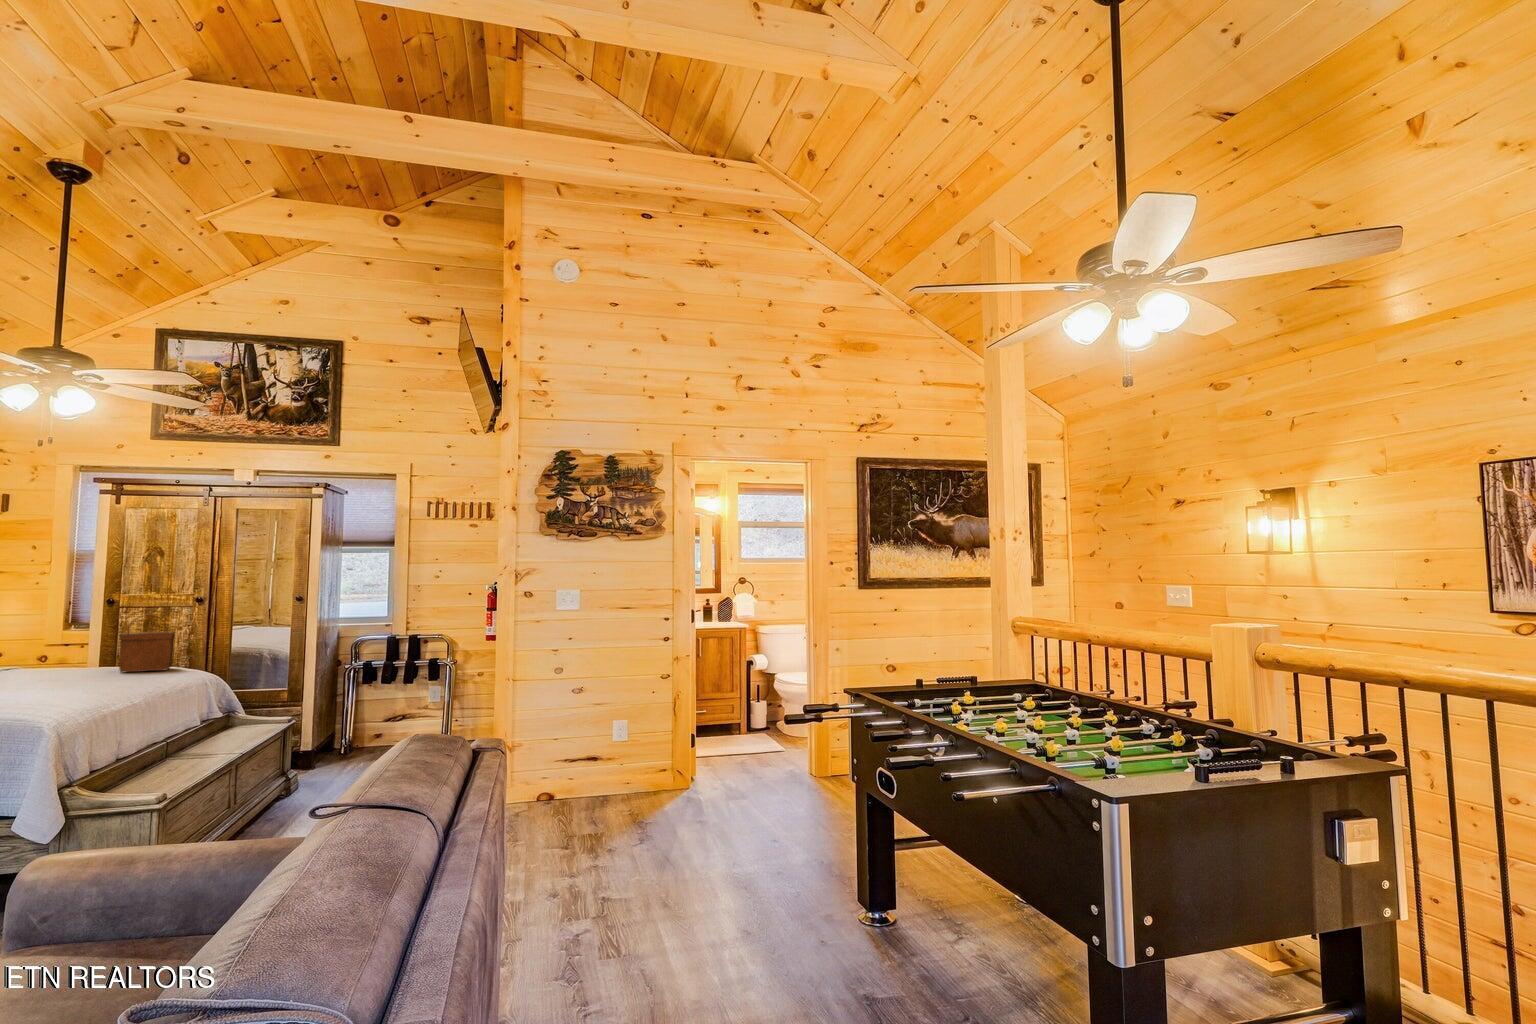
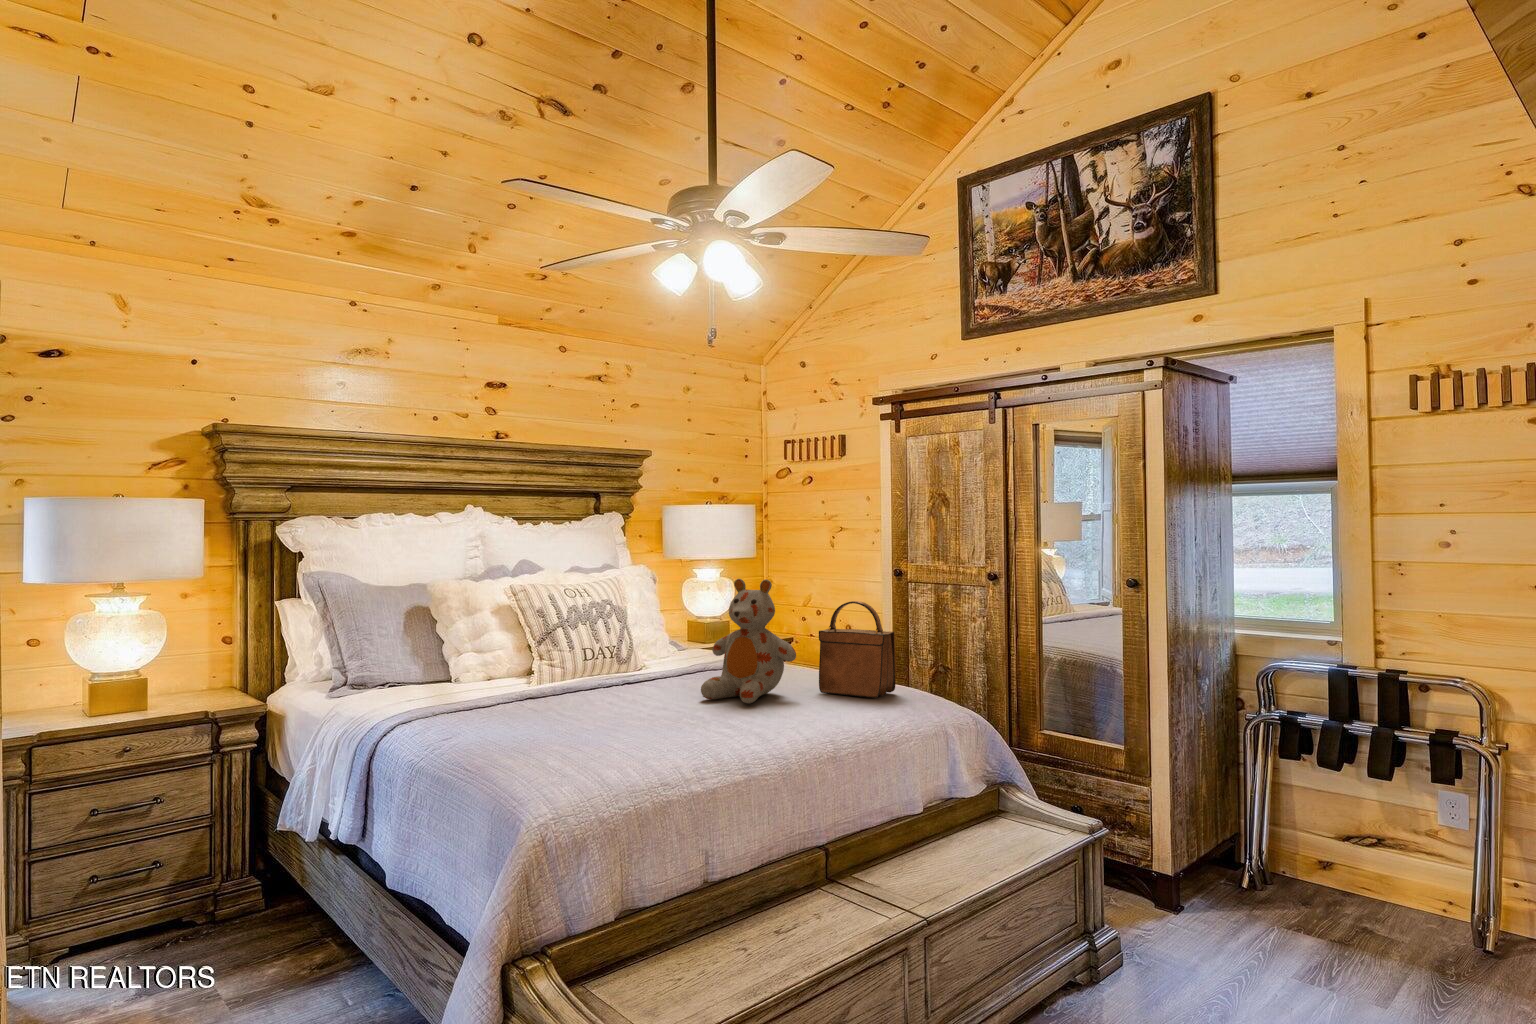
stuffed bear: none [34,603,113,682] -> present [701,579,796,703]

